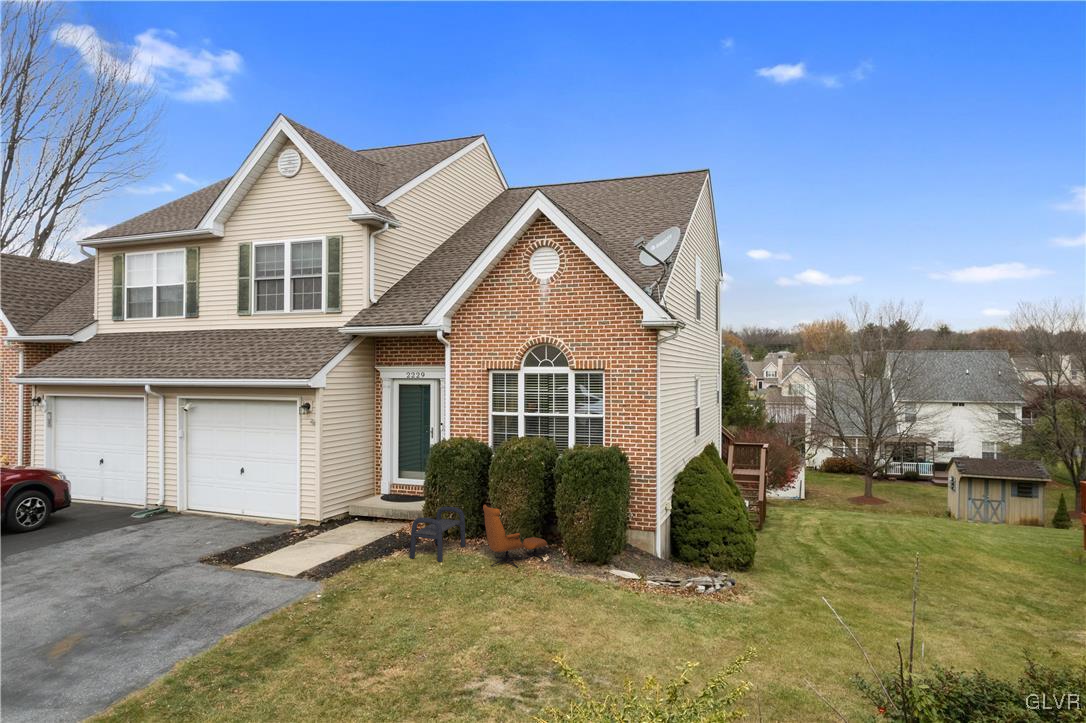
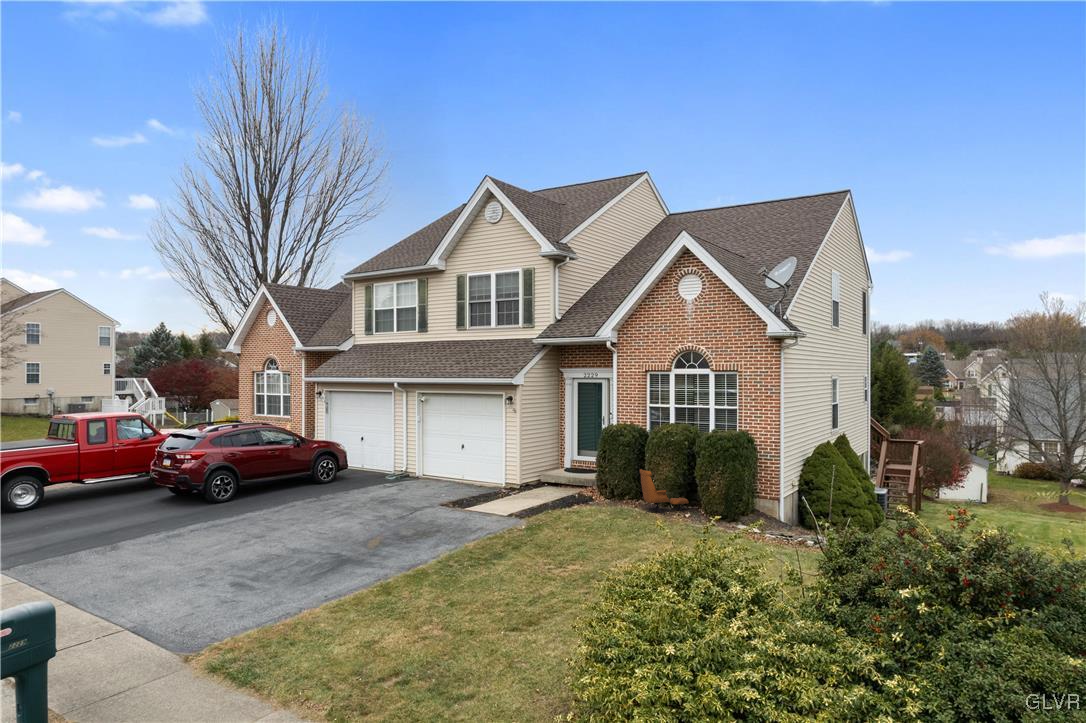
bench: present [410,507,465,562] -> none [588,473,628,509]

